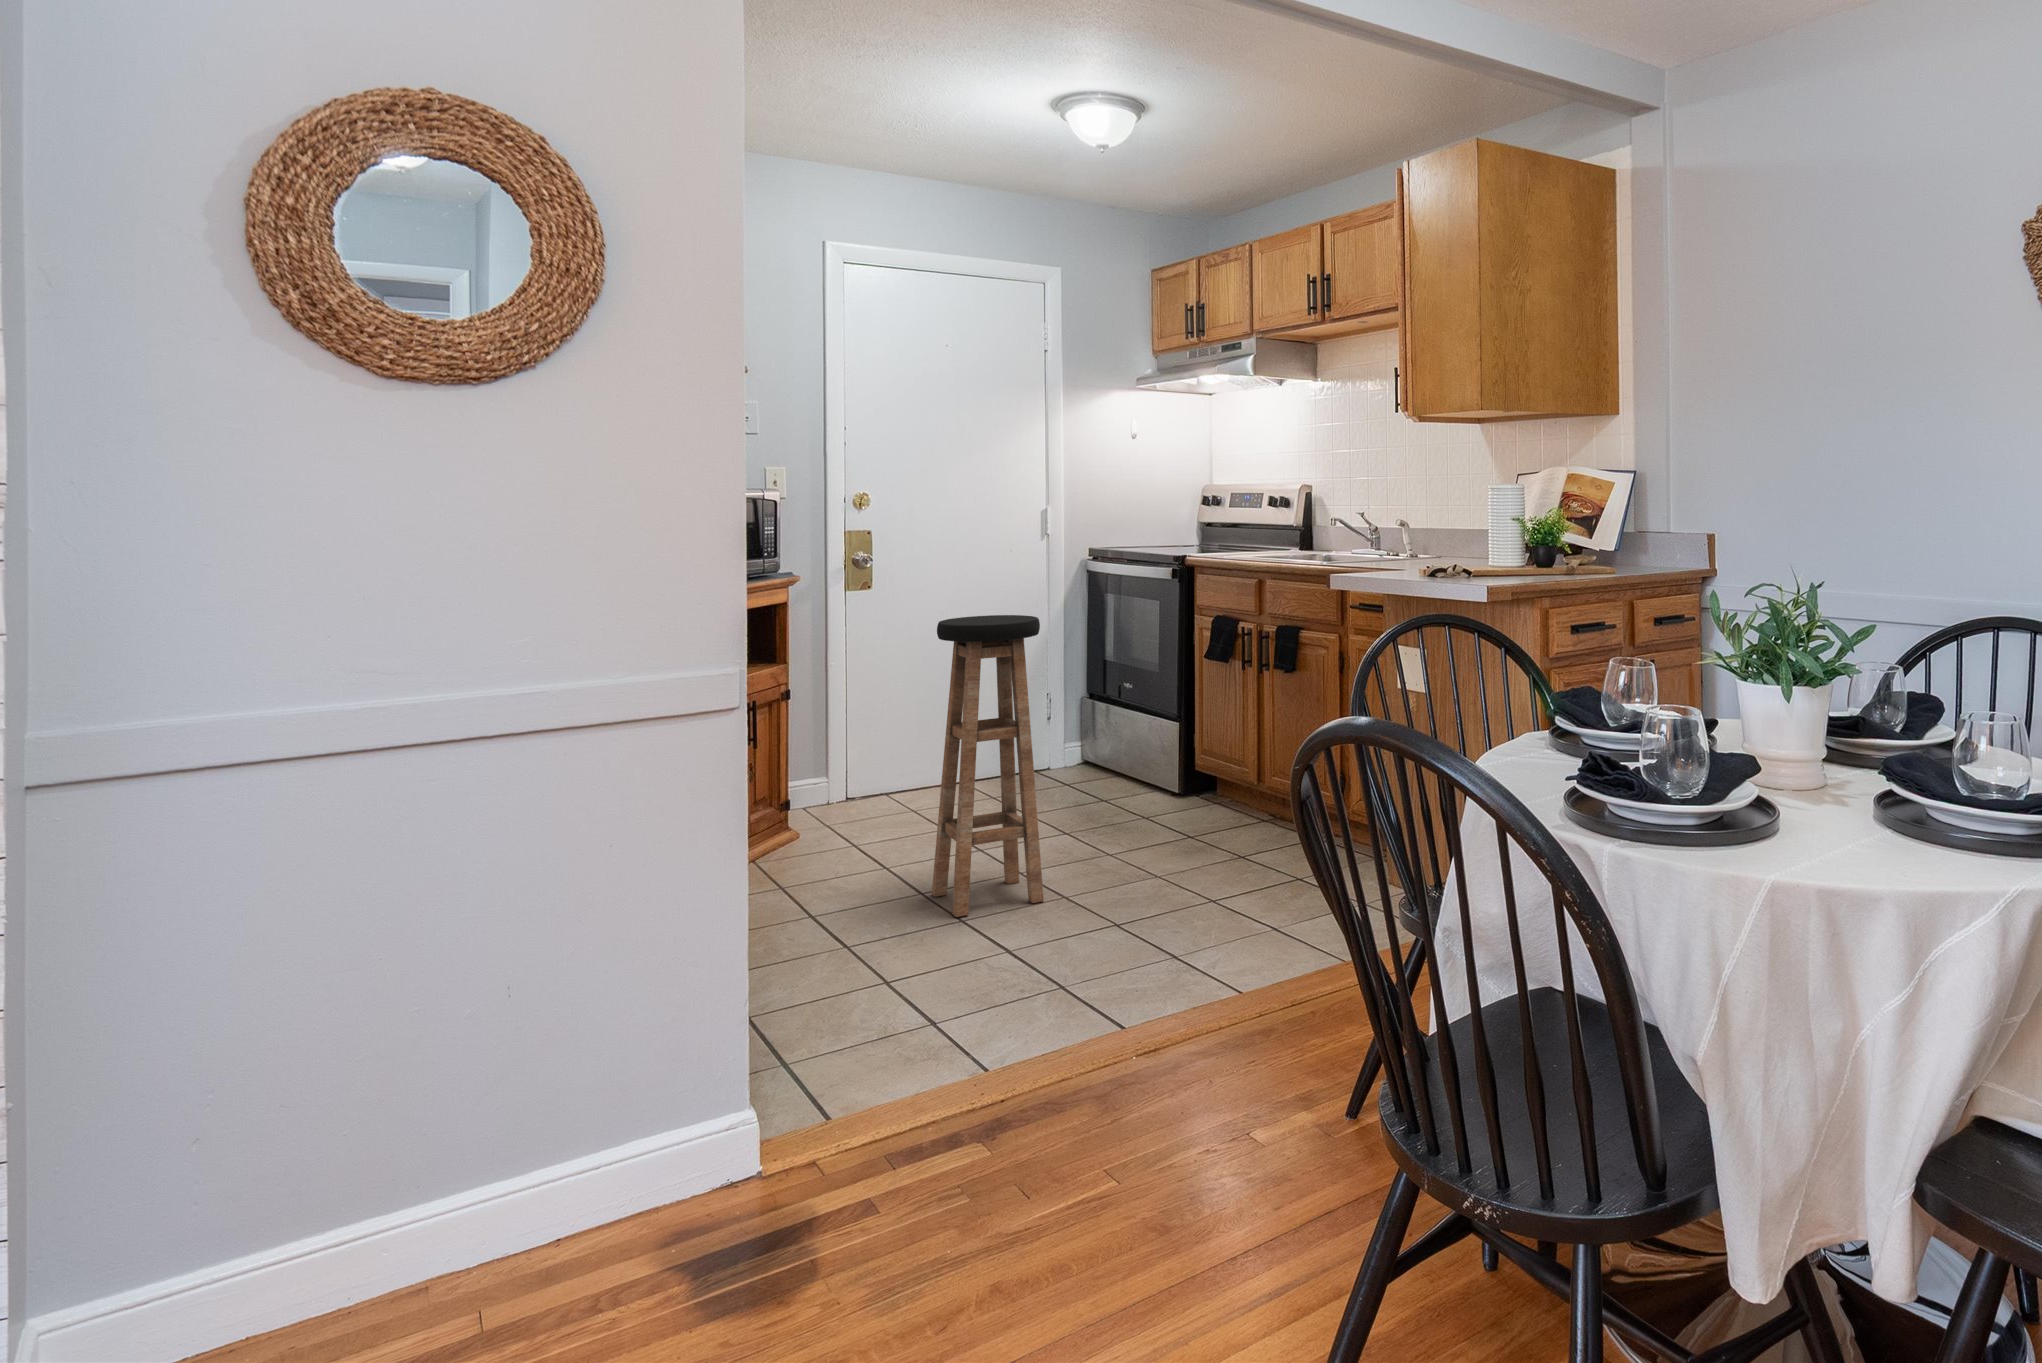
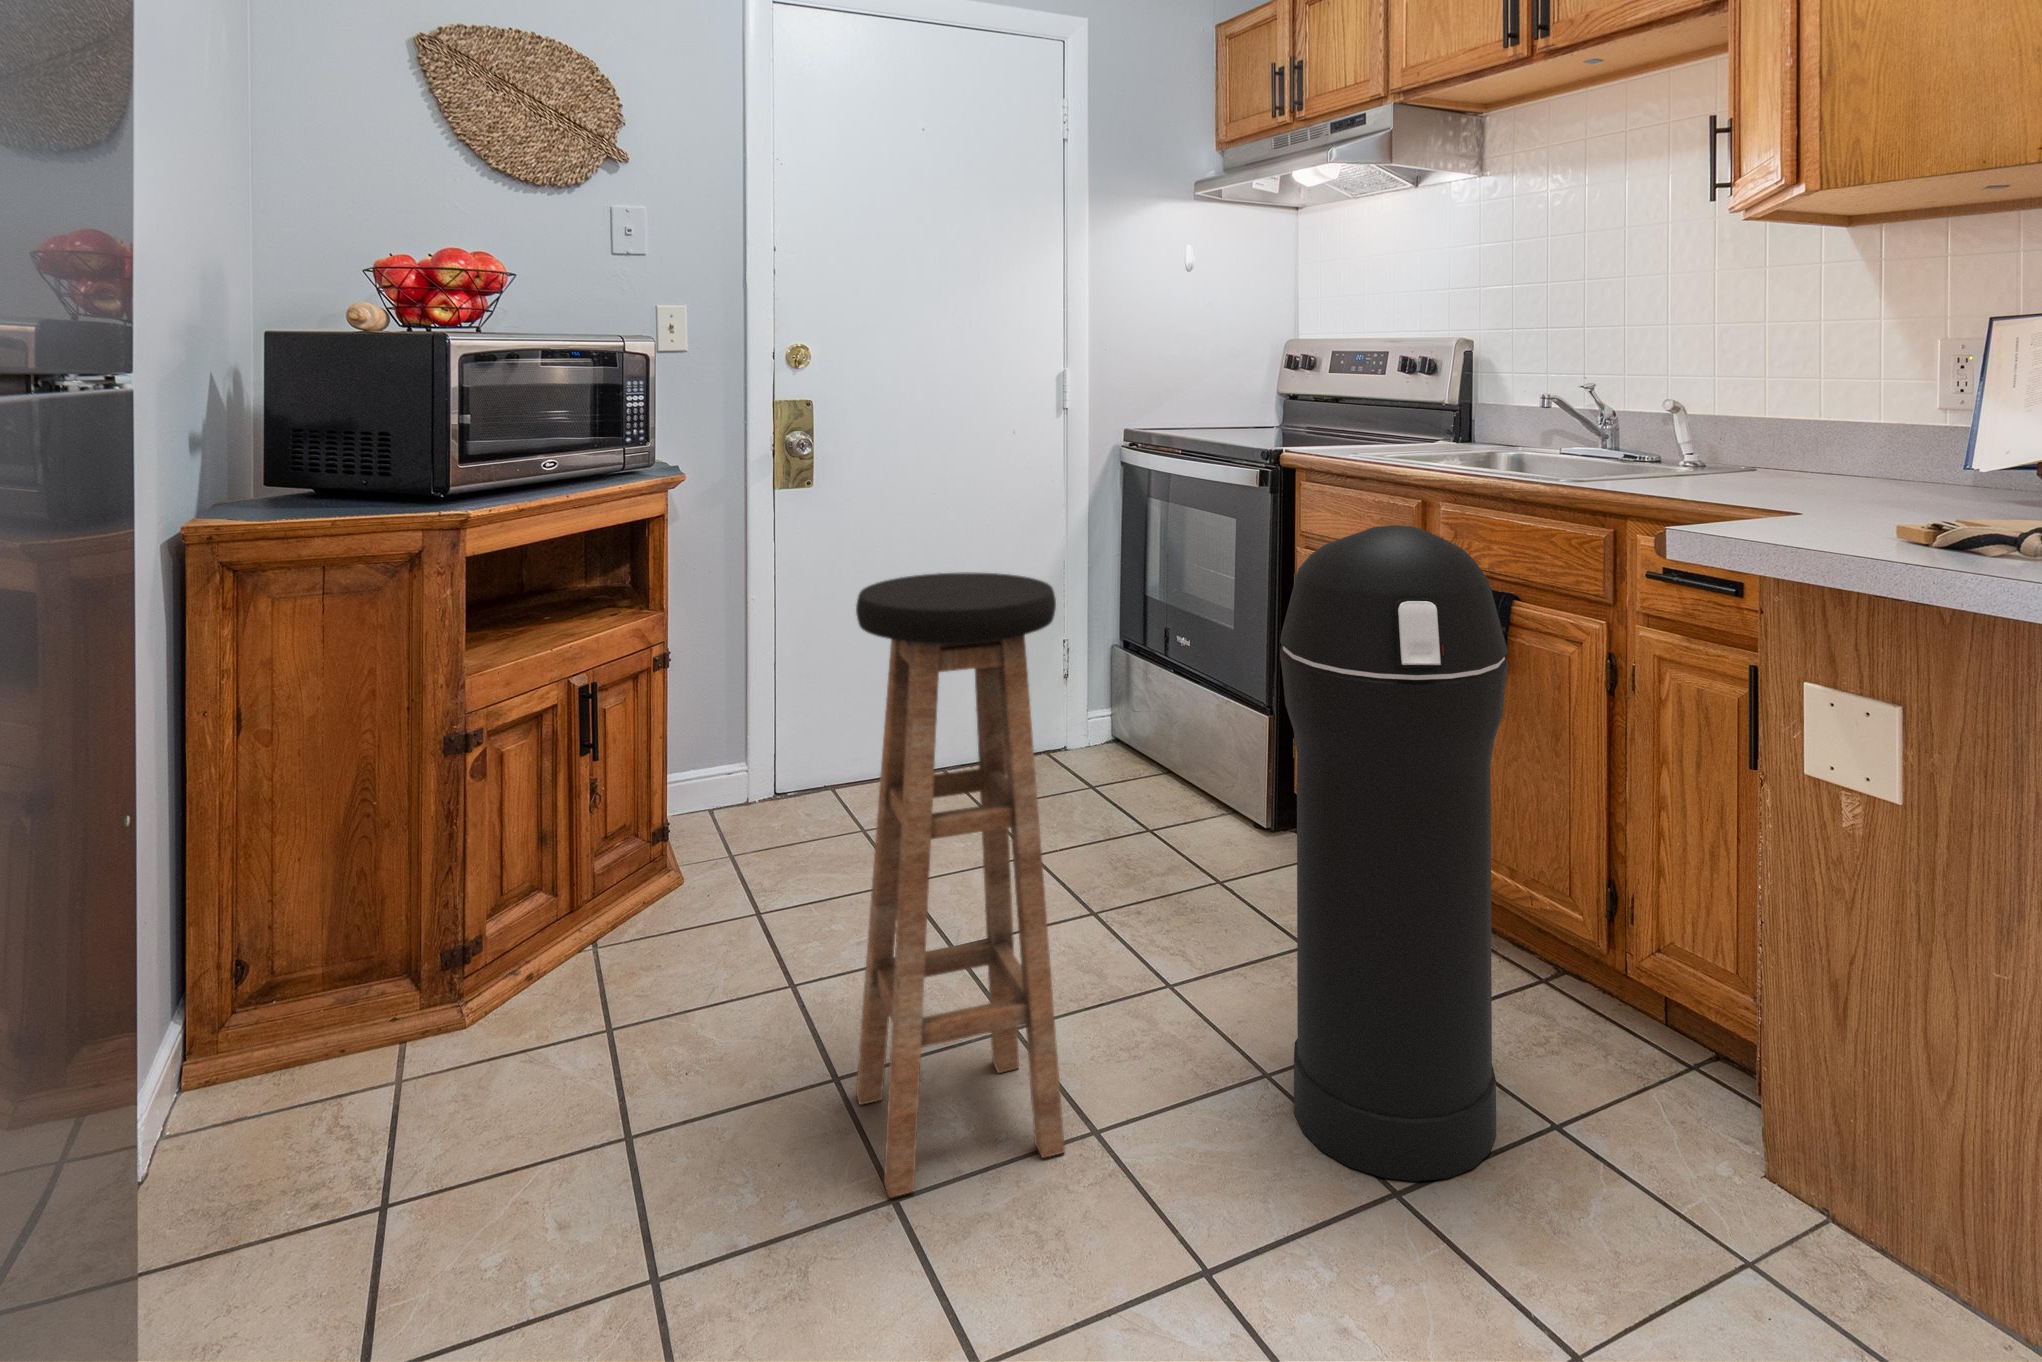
trash can: none [1154,580,1264,897] -> present [1280,525,1508,1181]

